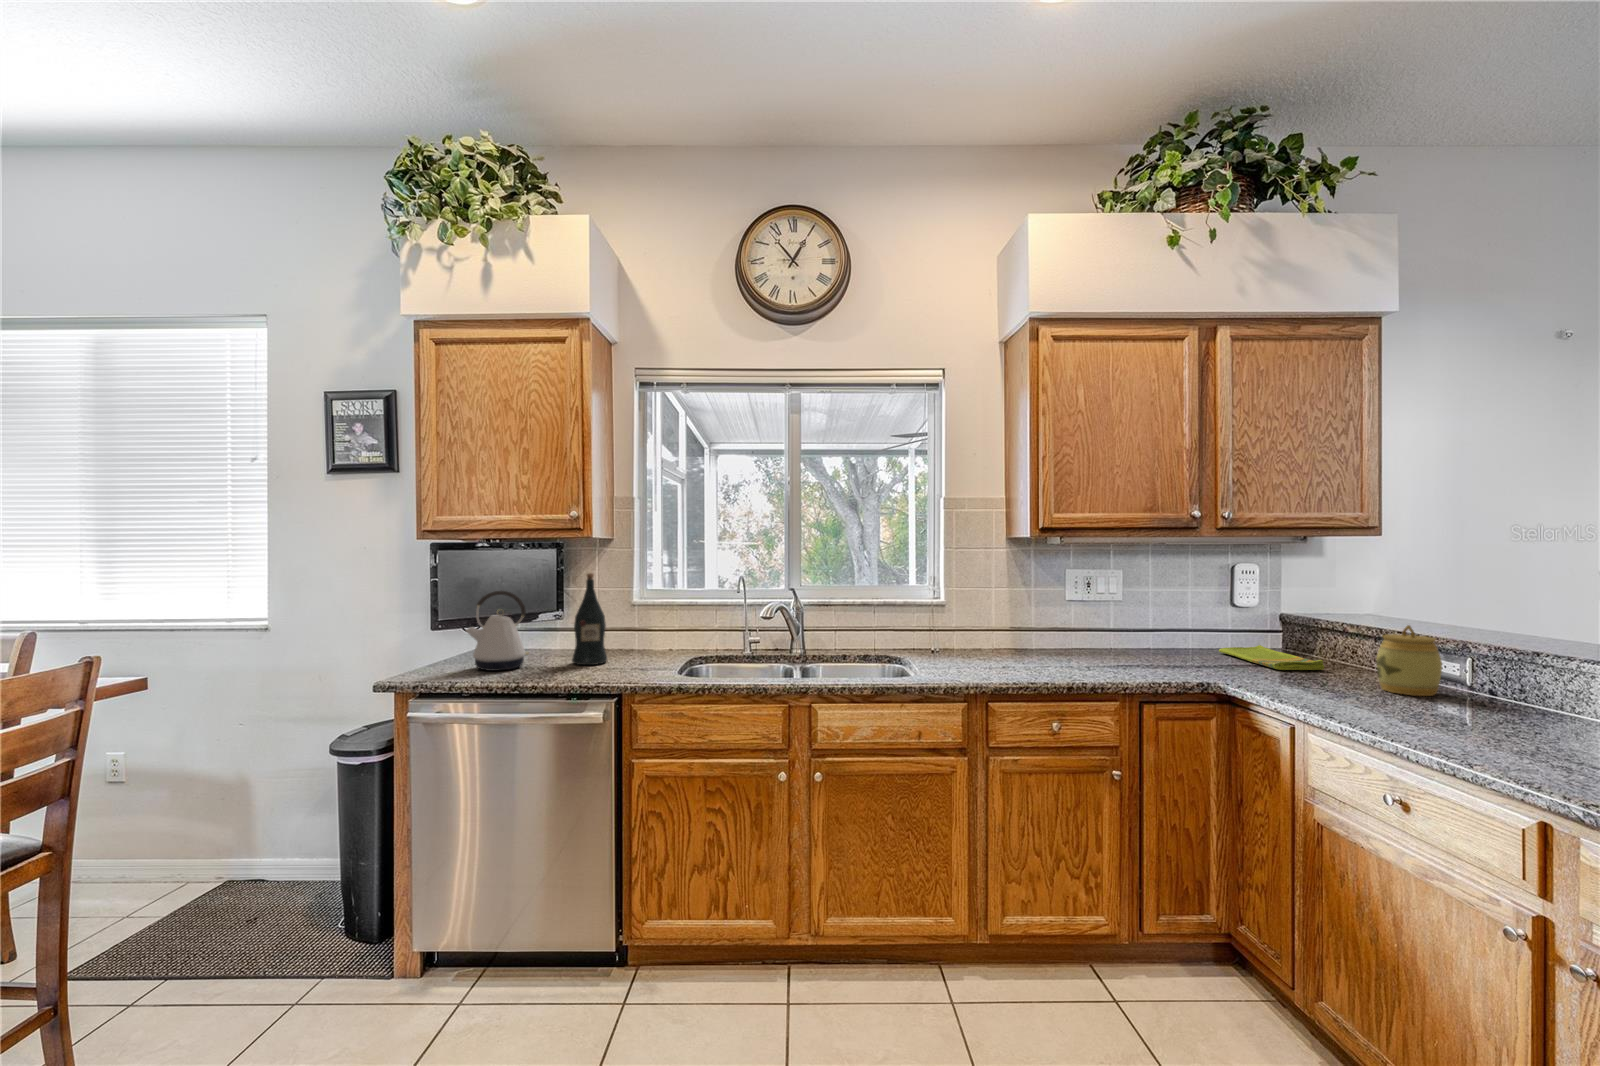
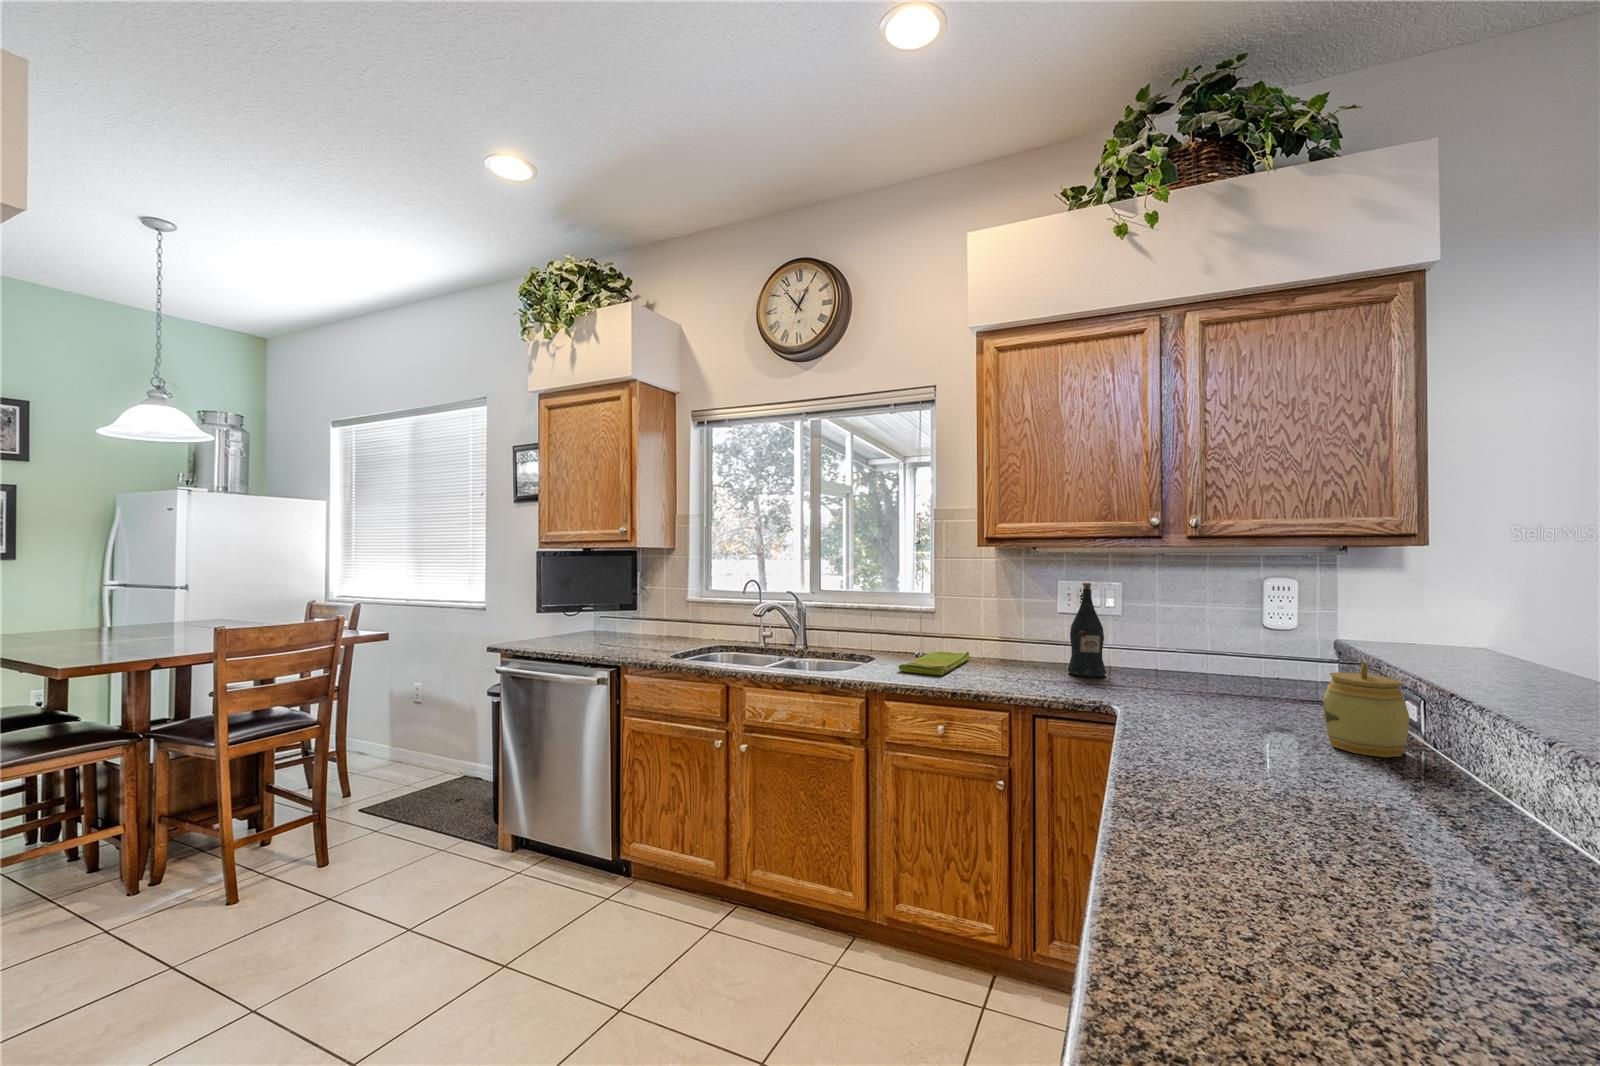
wine bottle: present [572,573,607,665] -> present [1068,583,1106,677]
kettle: present [466,591,529,671] -> none [557,582,603,640]
dish towel: present [1219,645,1324,670] -> present [899,652,970,675]

